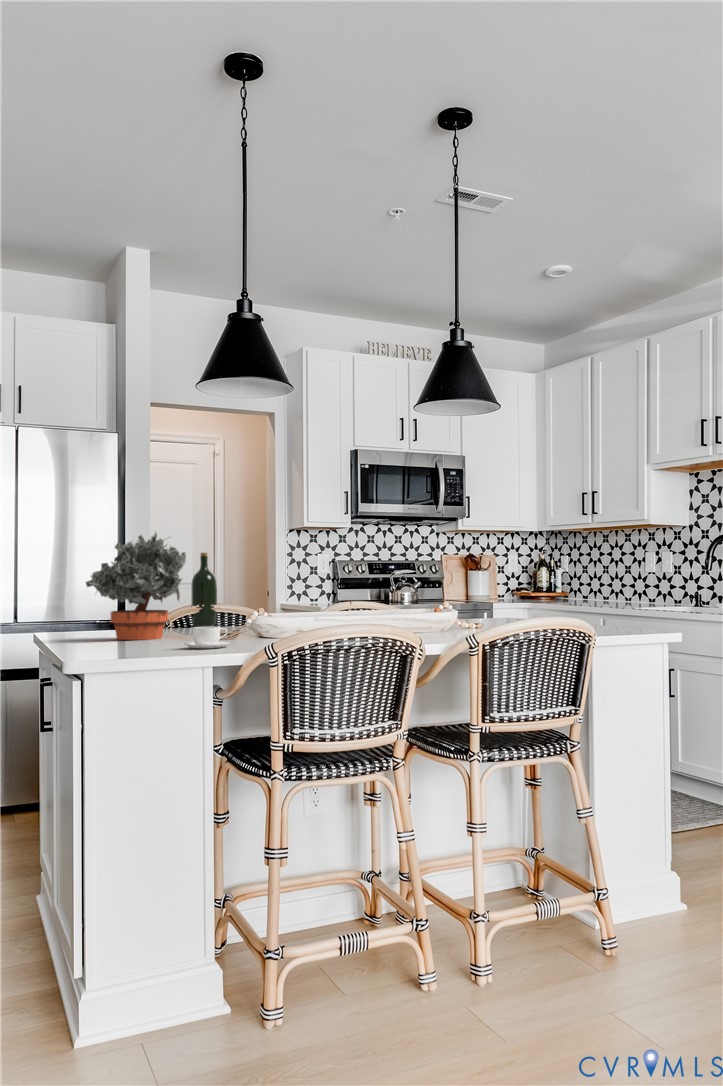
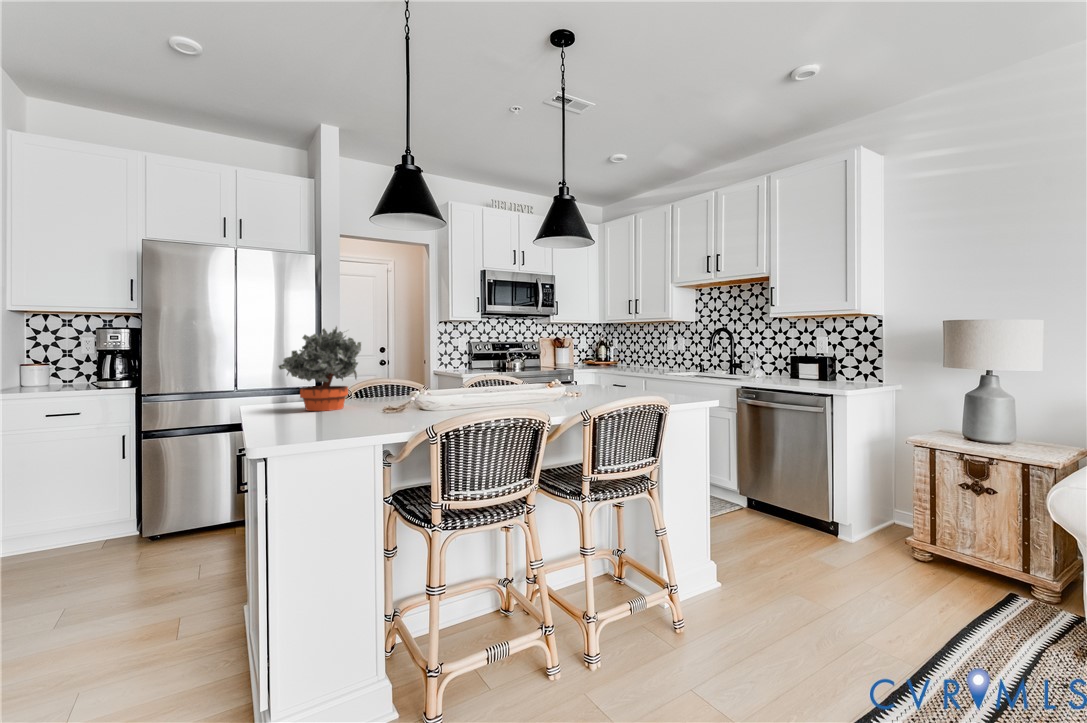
wine bottle: present [191,553,217,627] -> none [370,340,389,393]
coffee cup: present [184,626,230,648] -> none [355,406,395,426]

